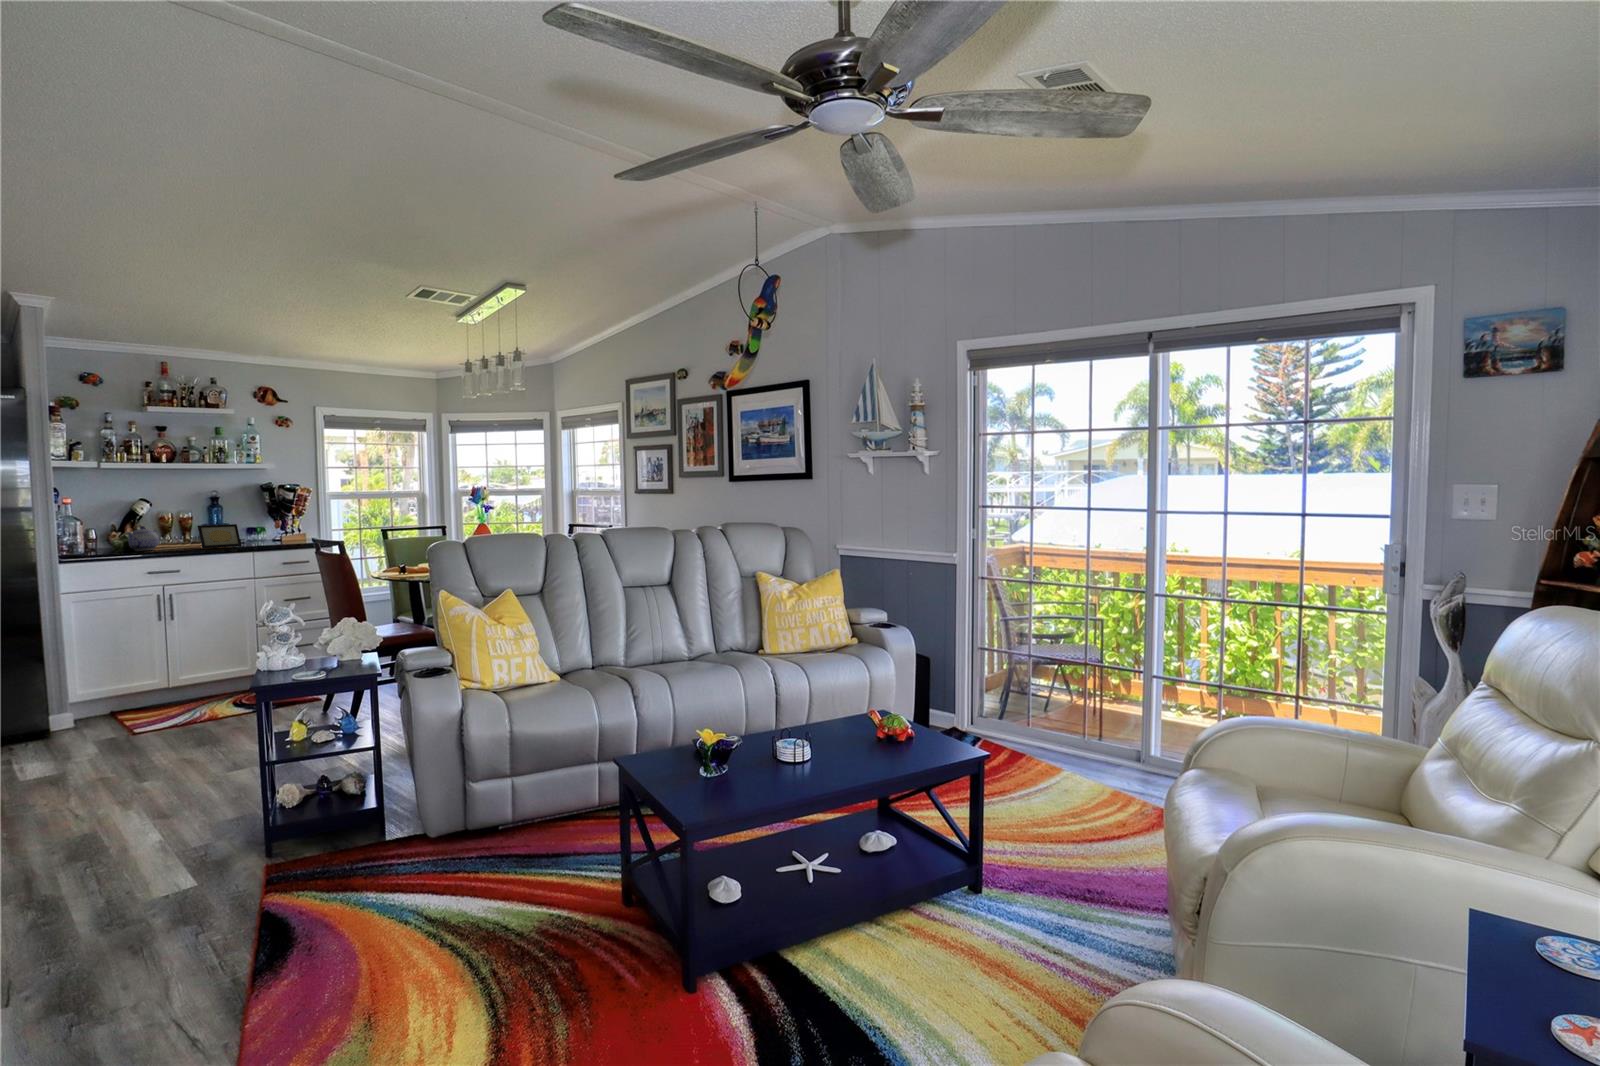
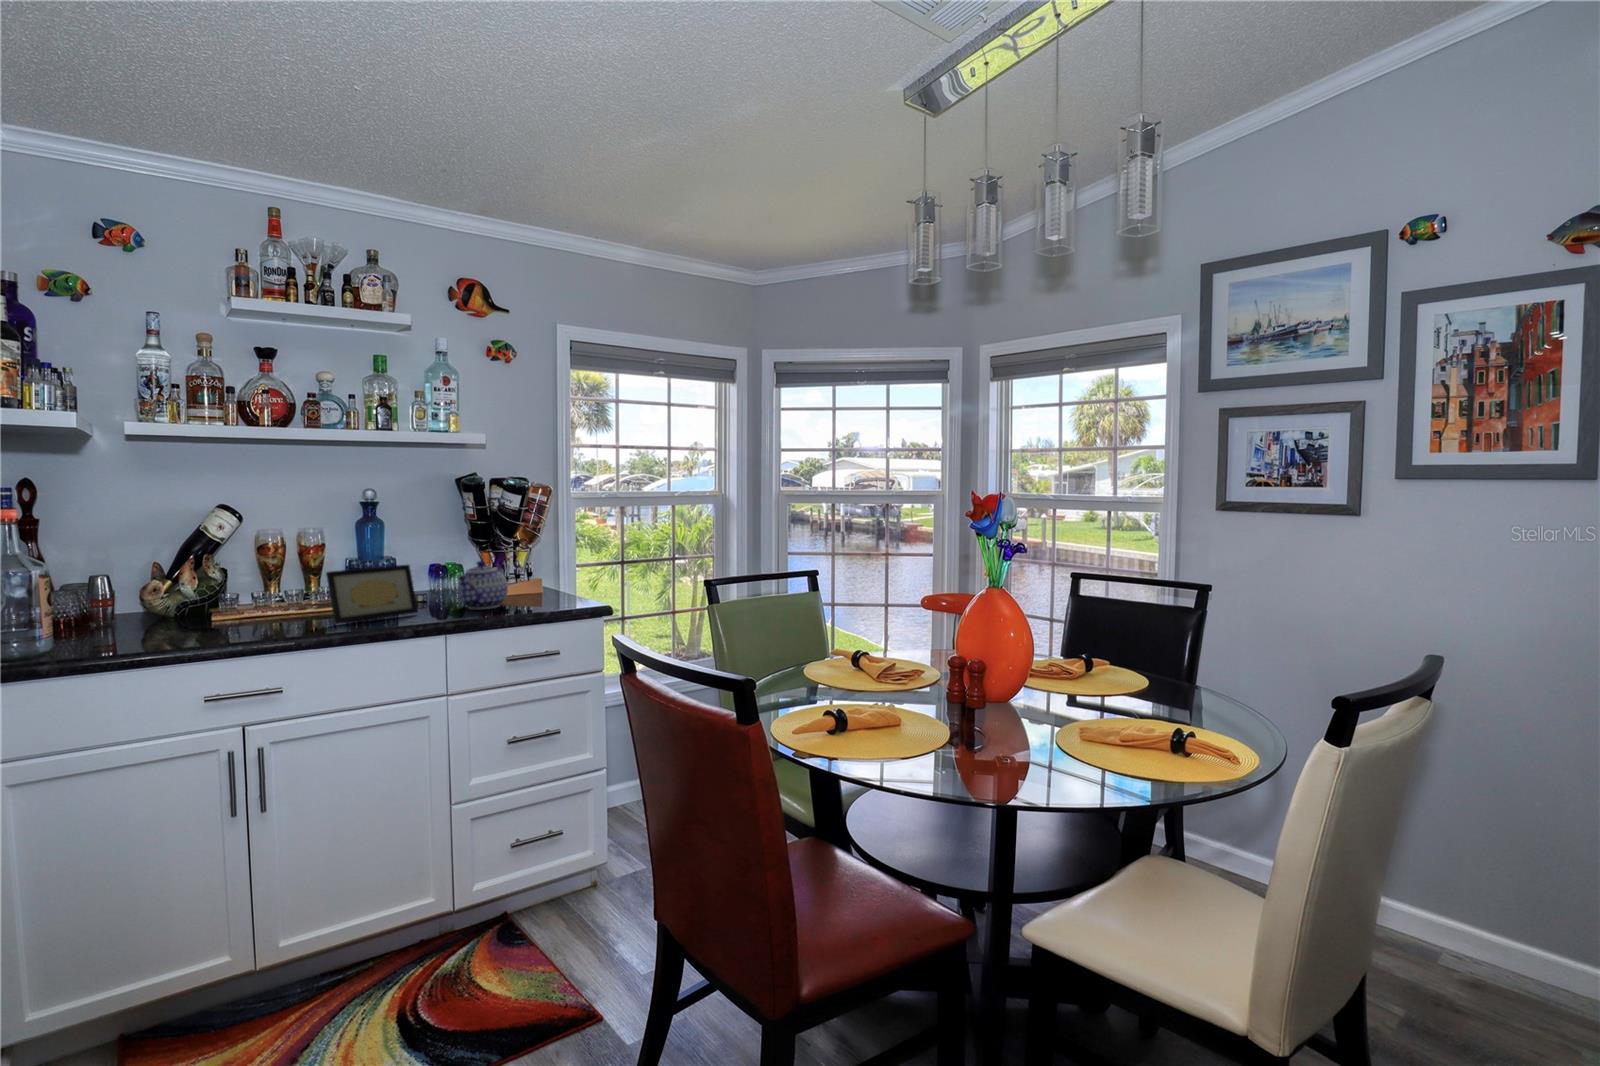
teapot: present [127,526,160,551] -> present [457,561,508,609]

